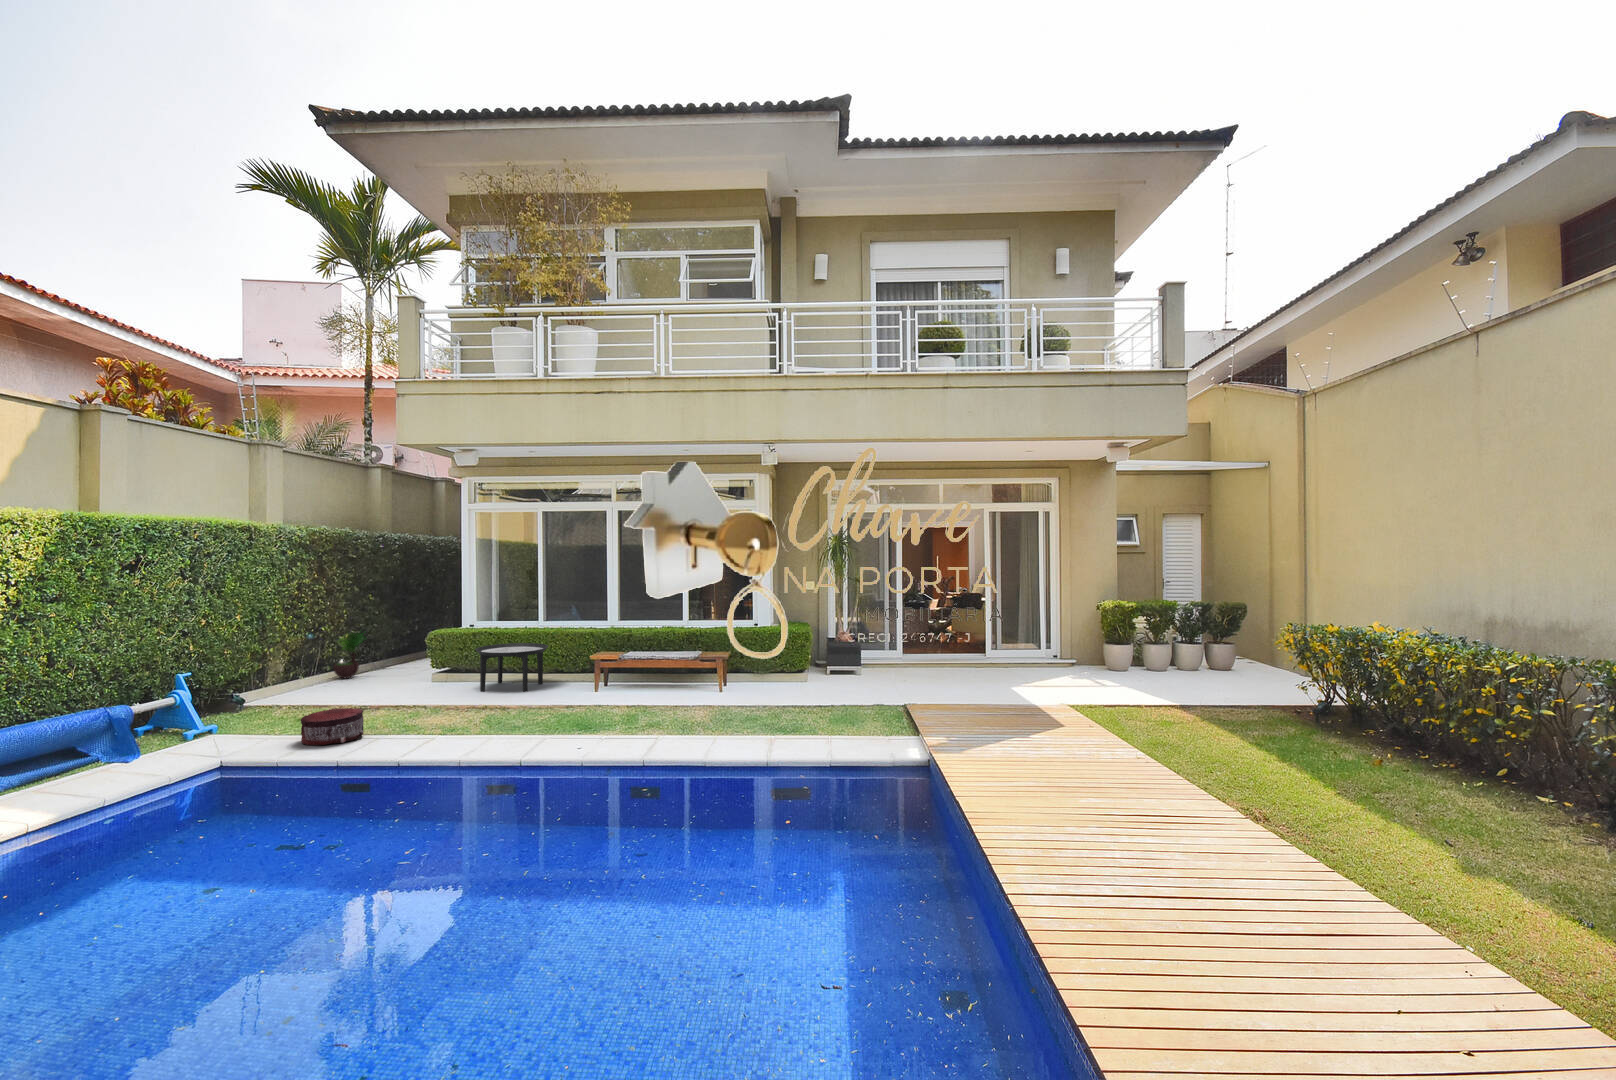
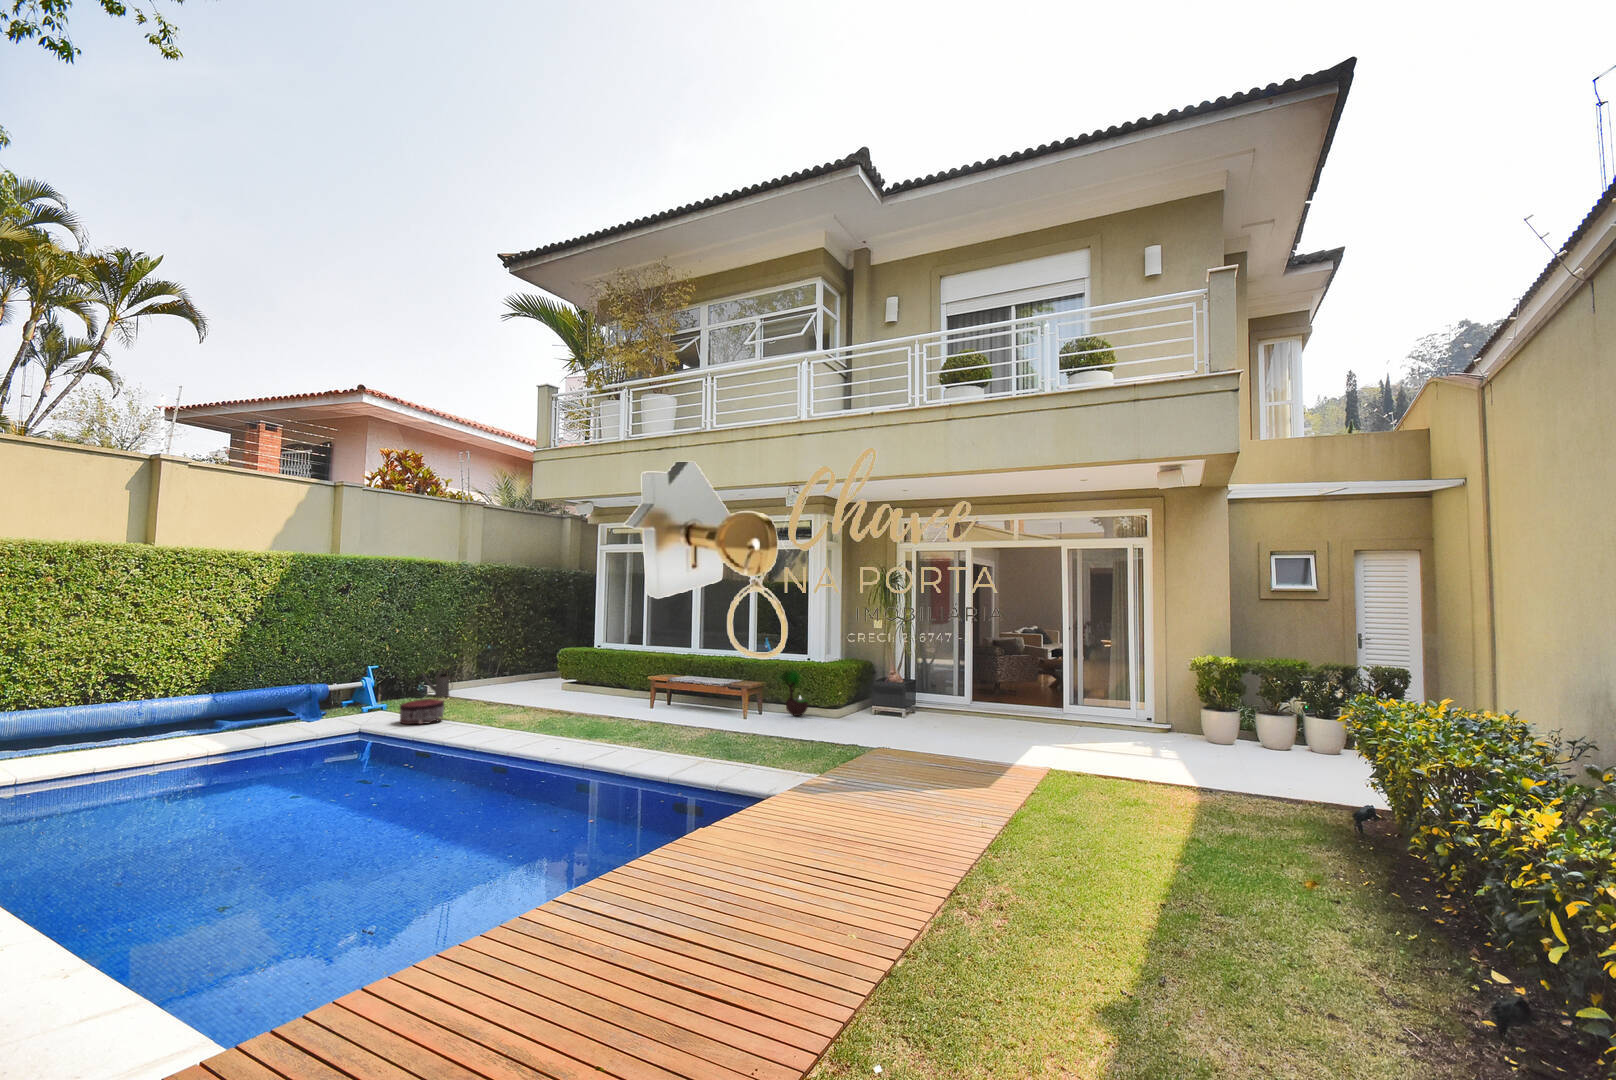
potted tree: present [334,633,362,678] -> present [779,669,808,716]
round table: present [475,643,548,692] -> none [578,662,637,703]
watering can: none [236,668,291,708] -> present [422,669,452,698]

